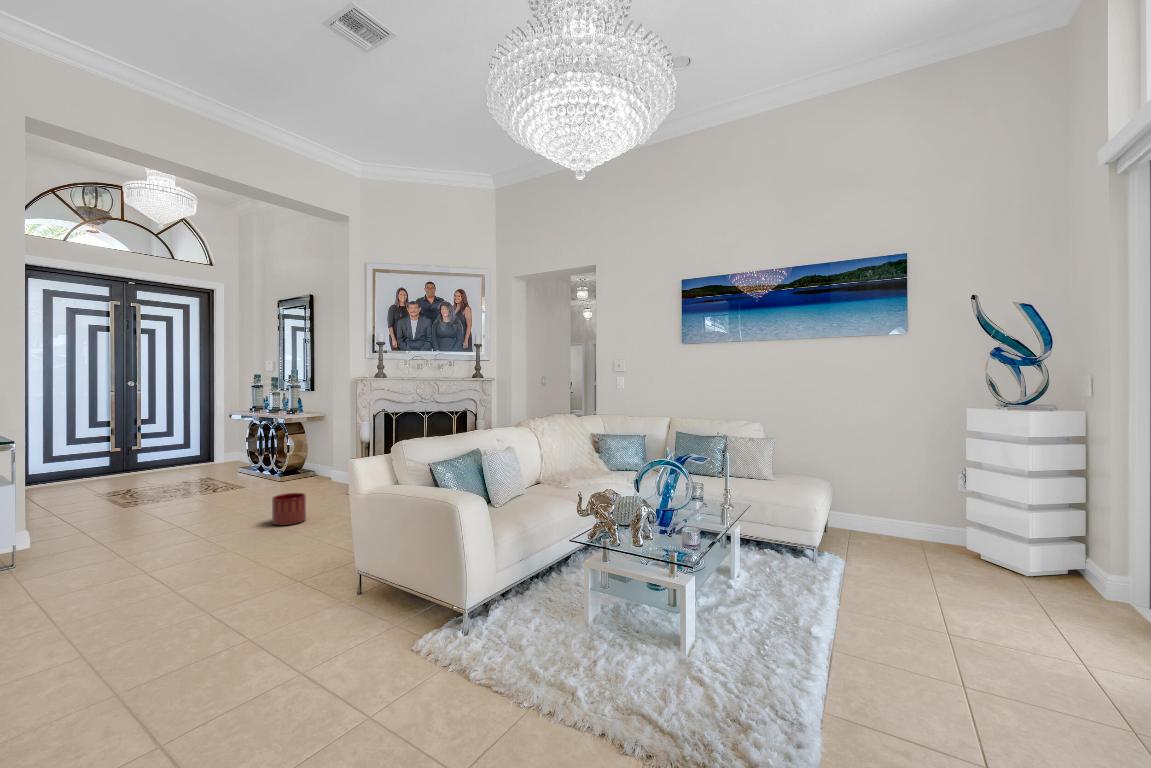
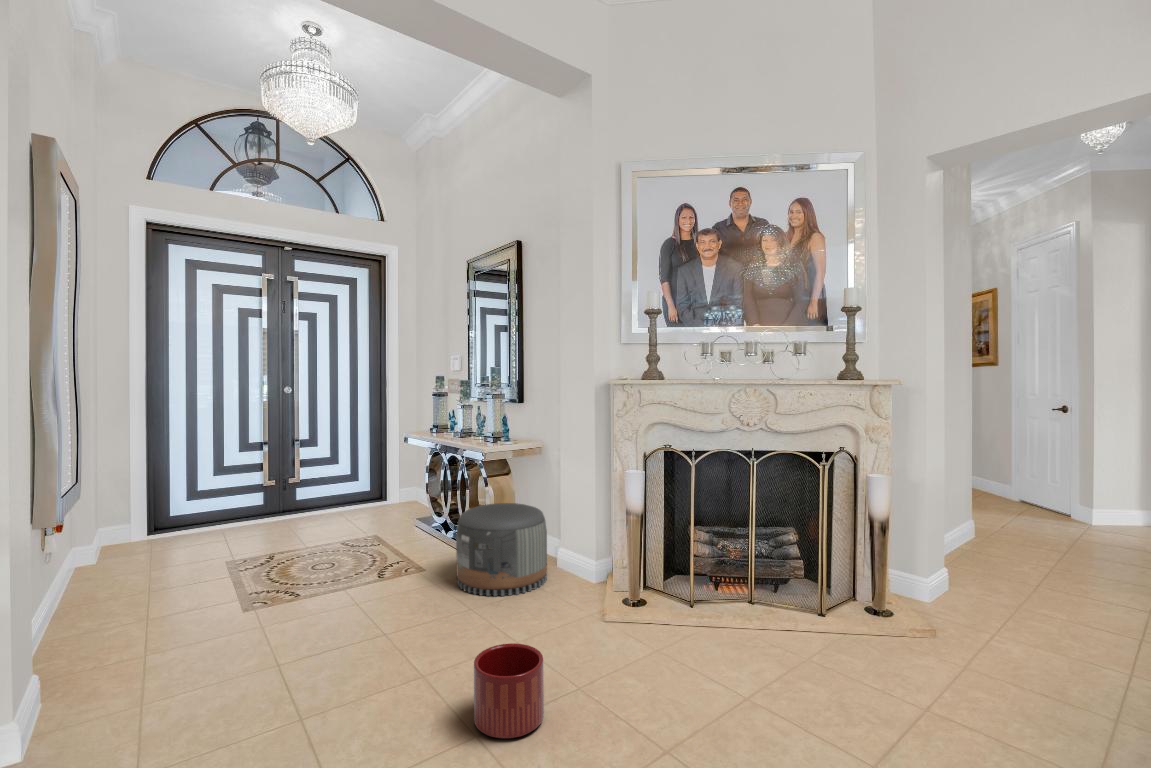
pouf: none [266,447,323,494] -> present [456,503,547,596]

